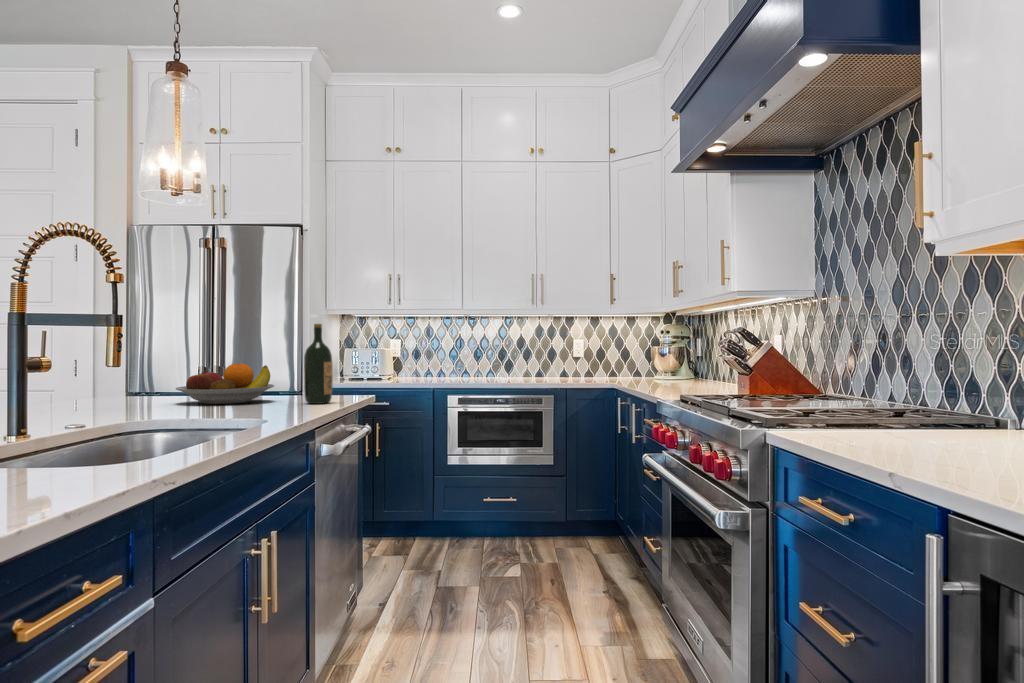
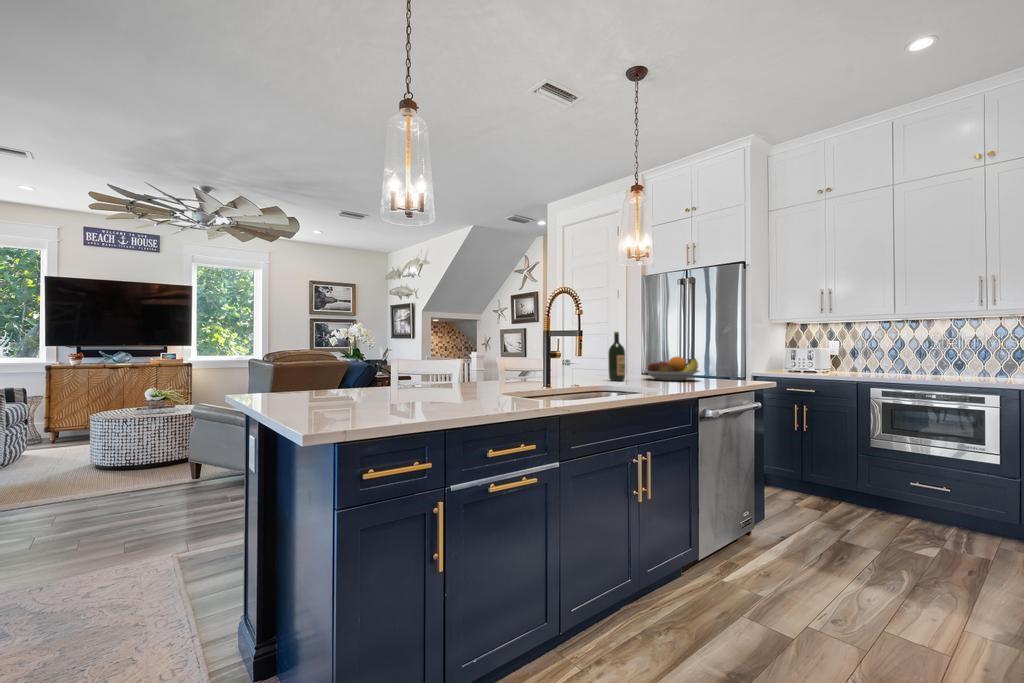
wine bottle: present [304,324,333,404] -> present [608,332,625,381]

